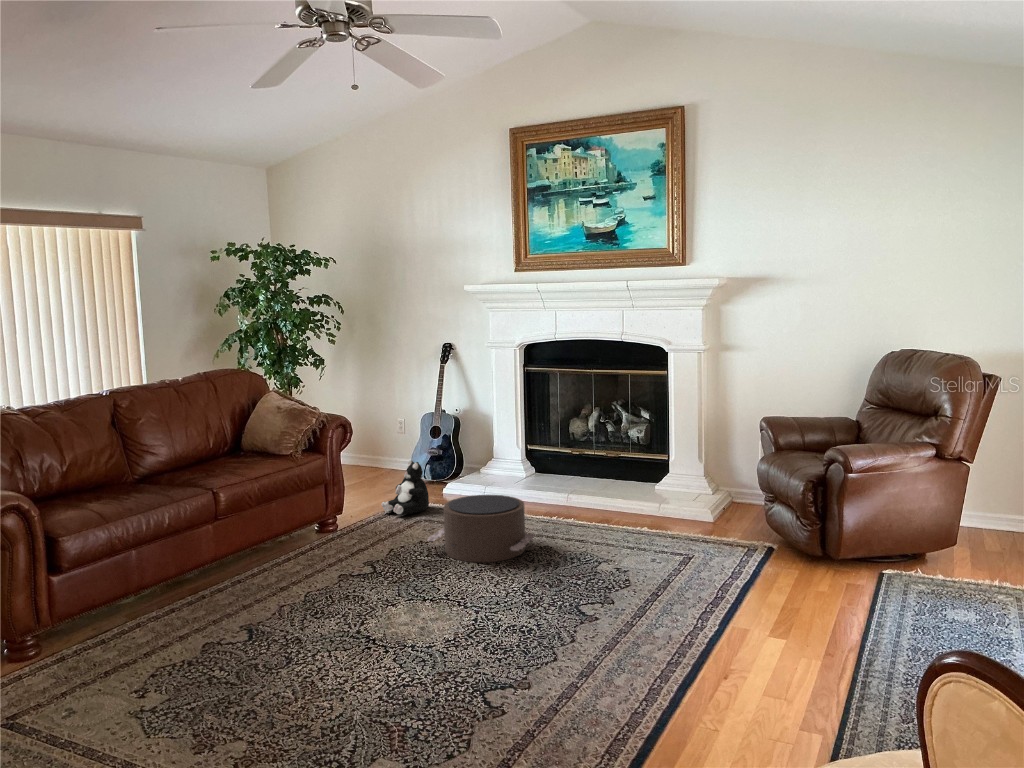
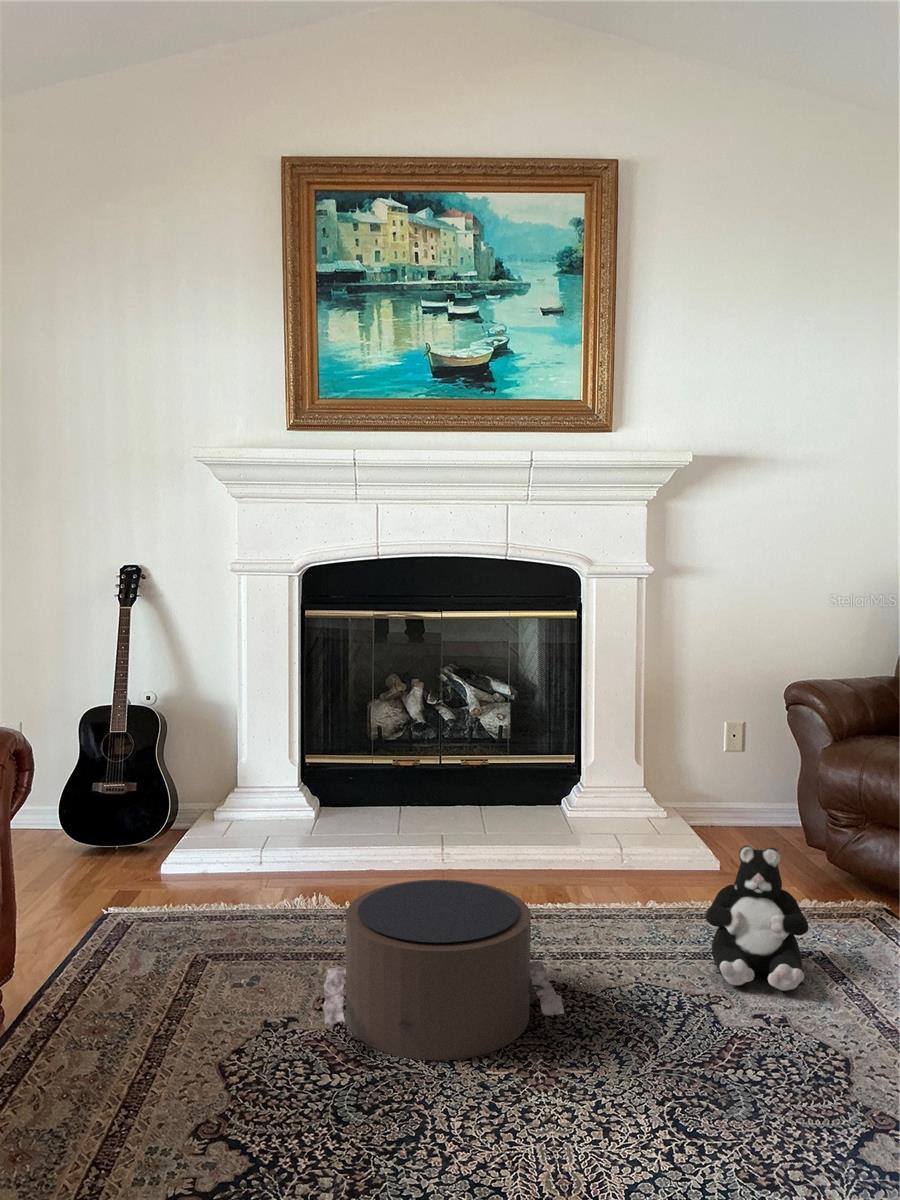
plush toy: present [381,461,429,515] -> present [706,846,809,991]

